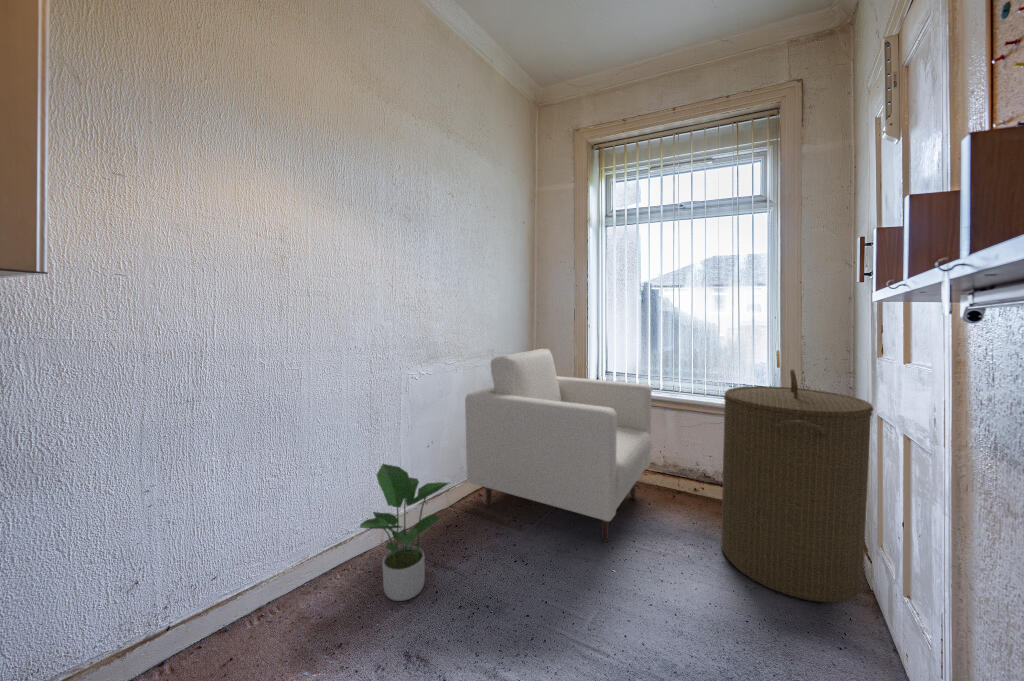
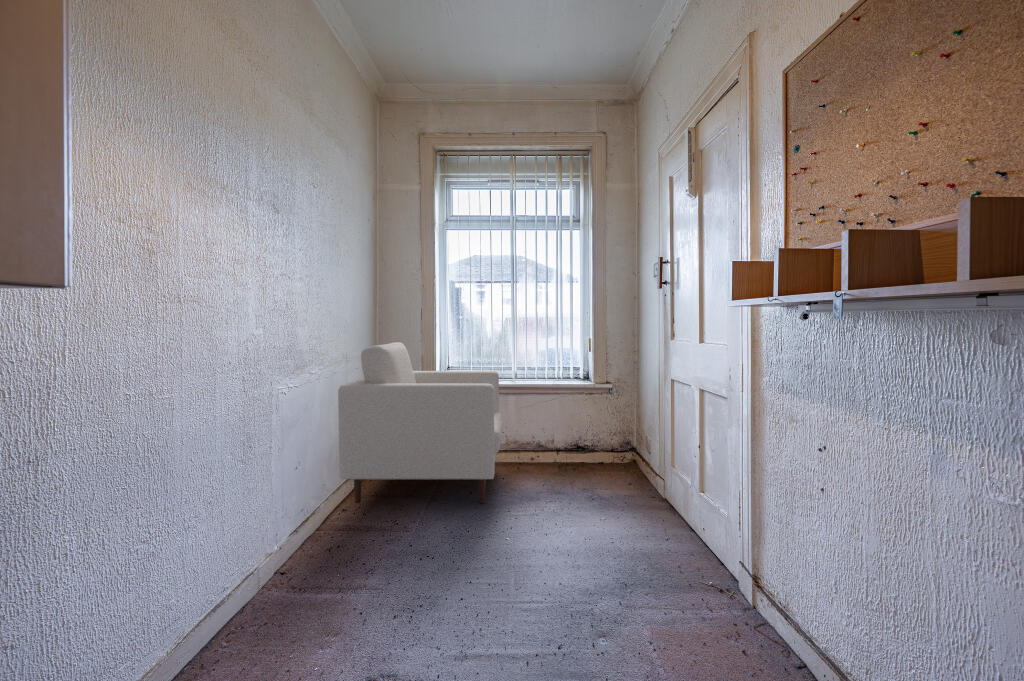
laundry hamper: present [721,369,873,602] -> none [564,346,651,502]
potted plant: present [360,464,448,601] -> none [284,451,376,580]

